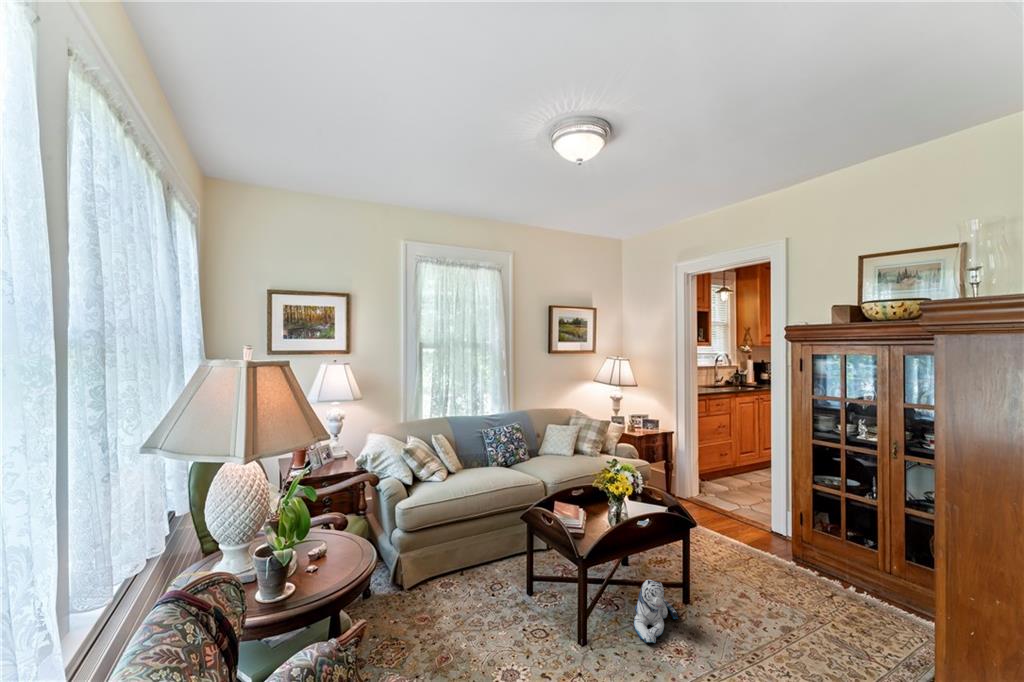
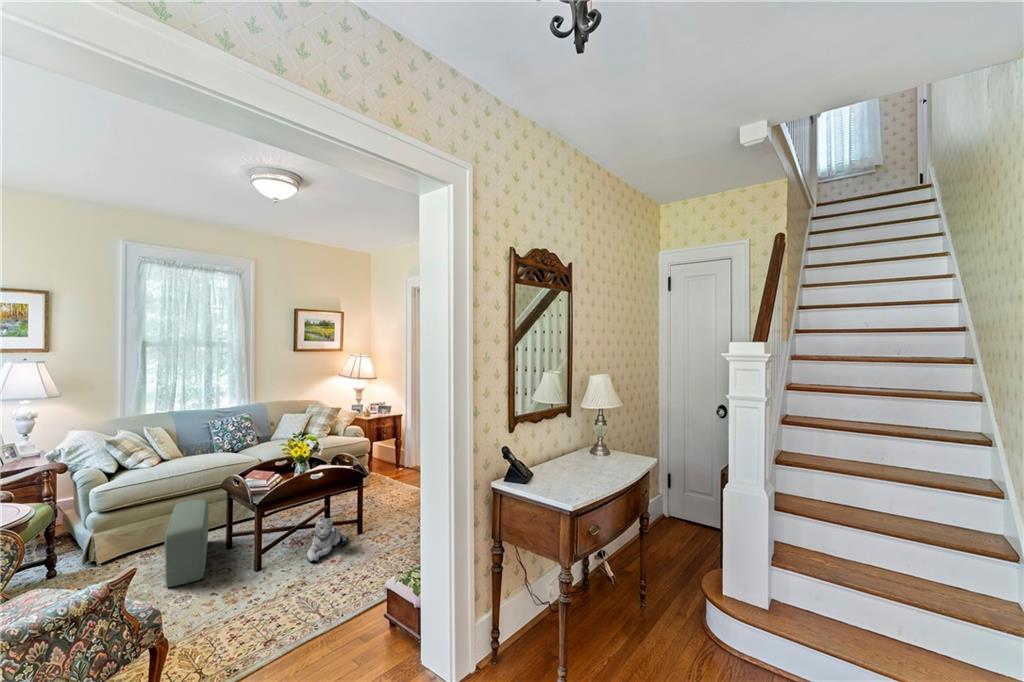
pouf: none [471,527,521,645] -> present [165,499,209,587]

